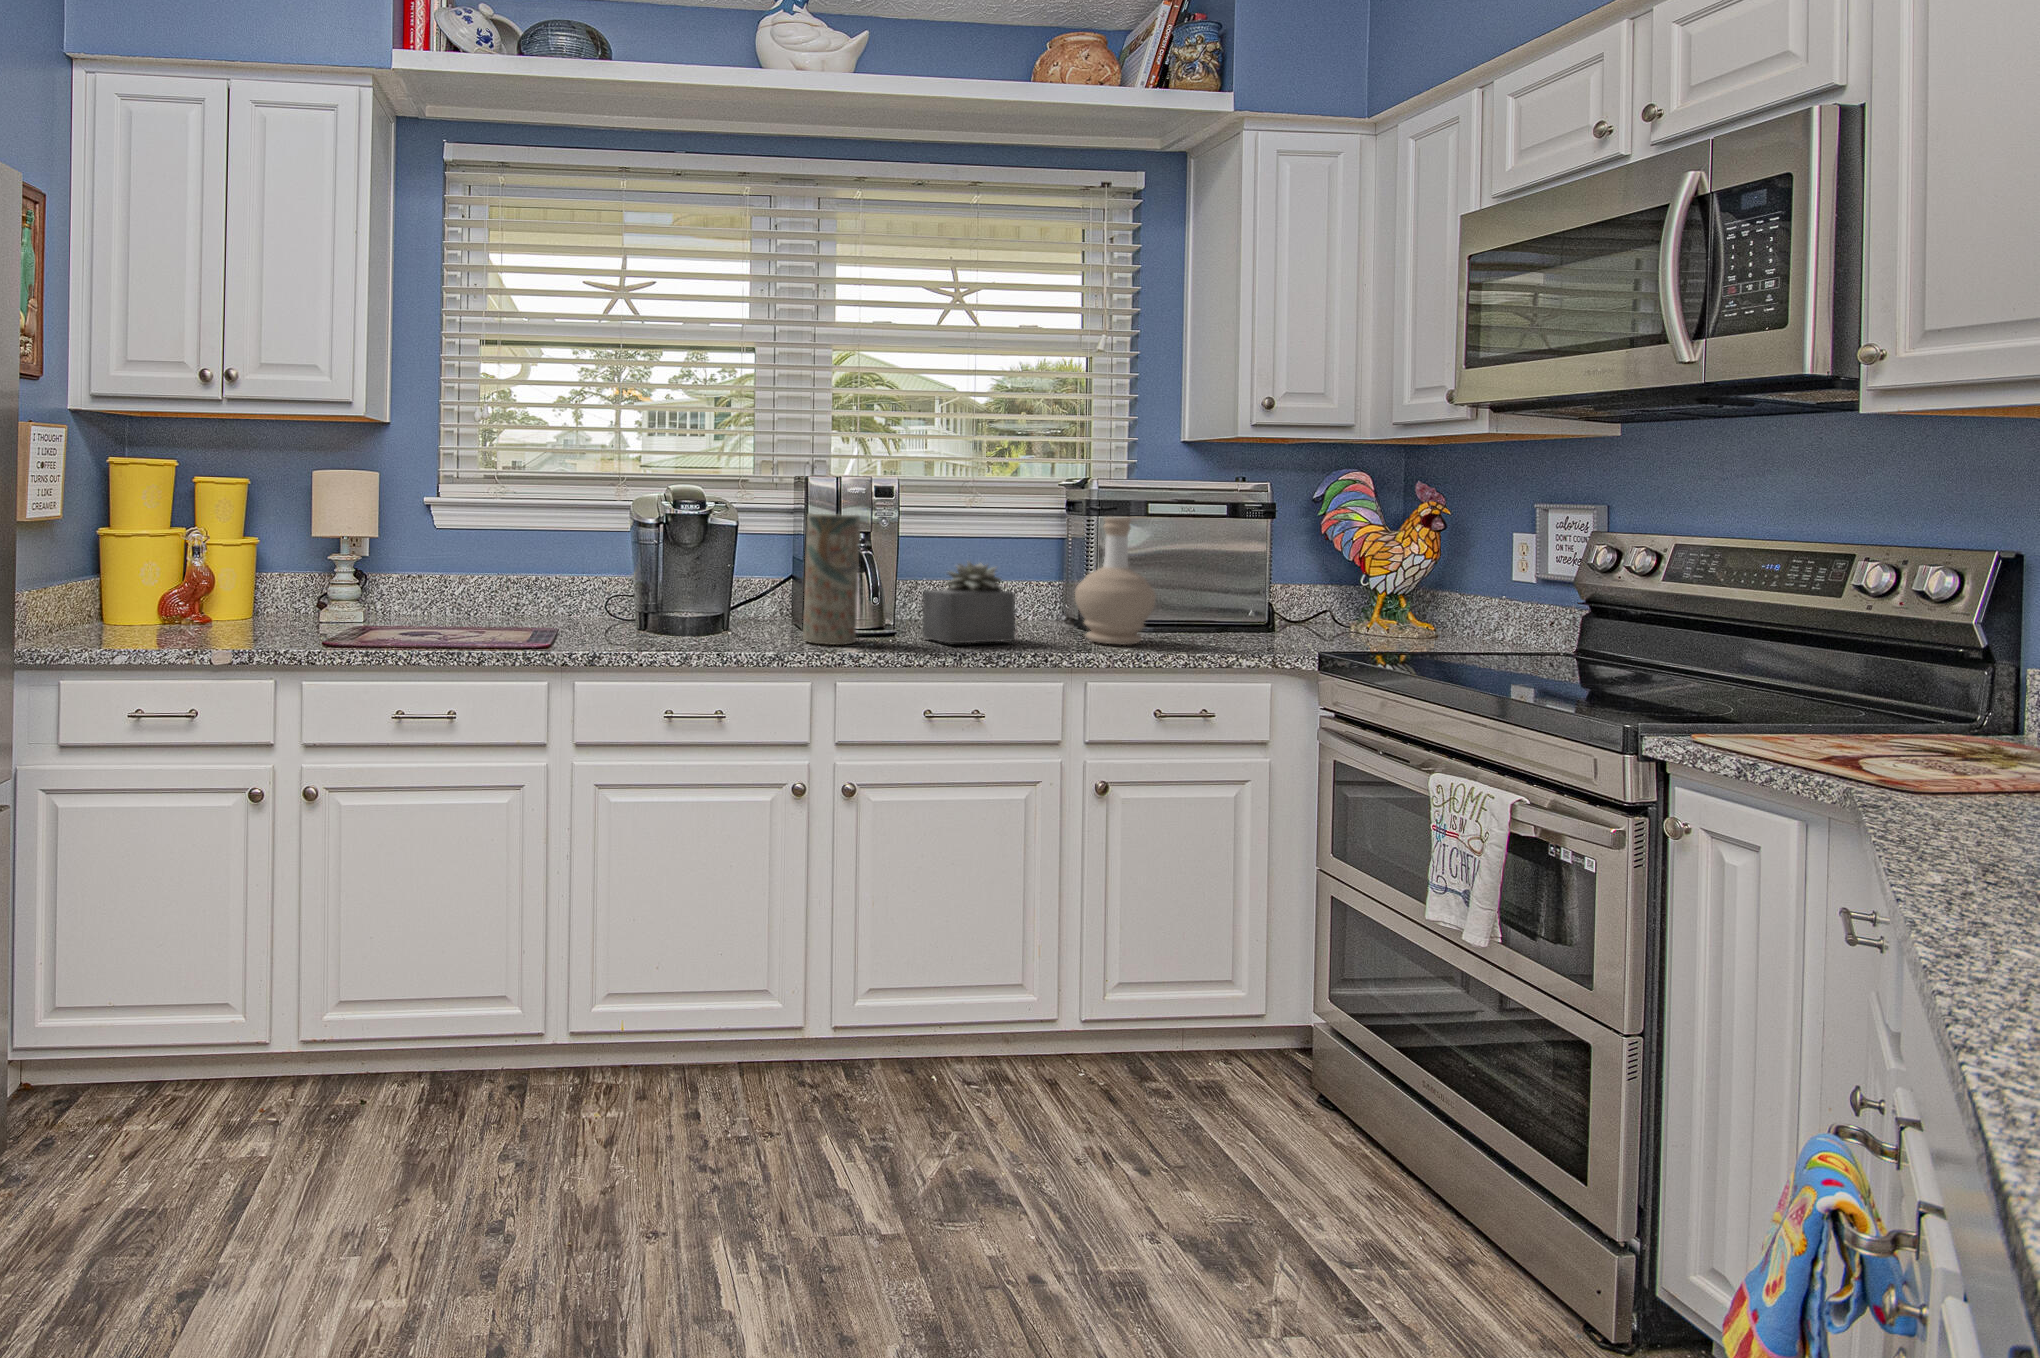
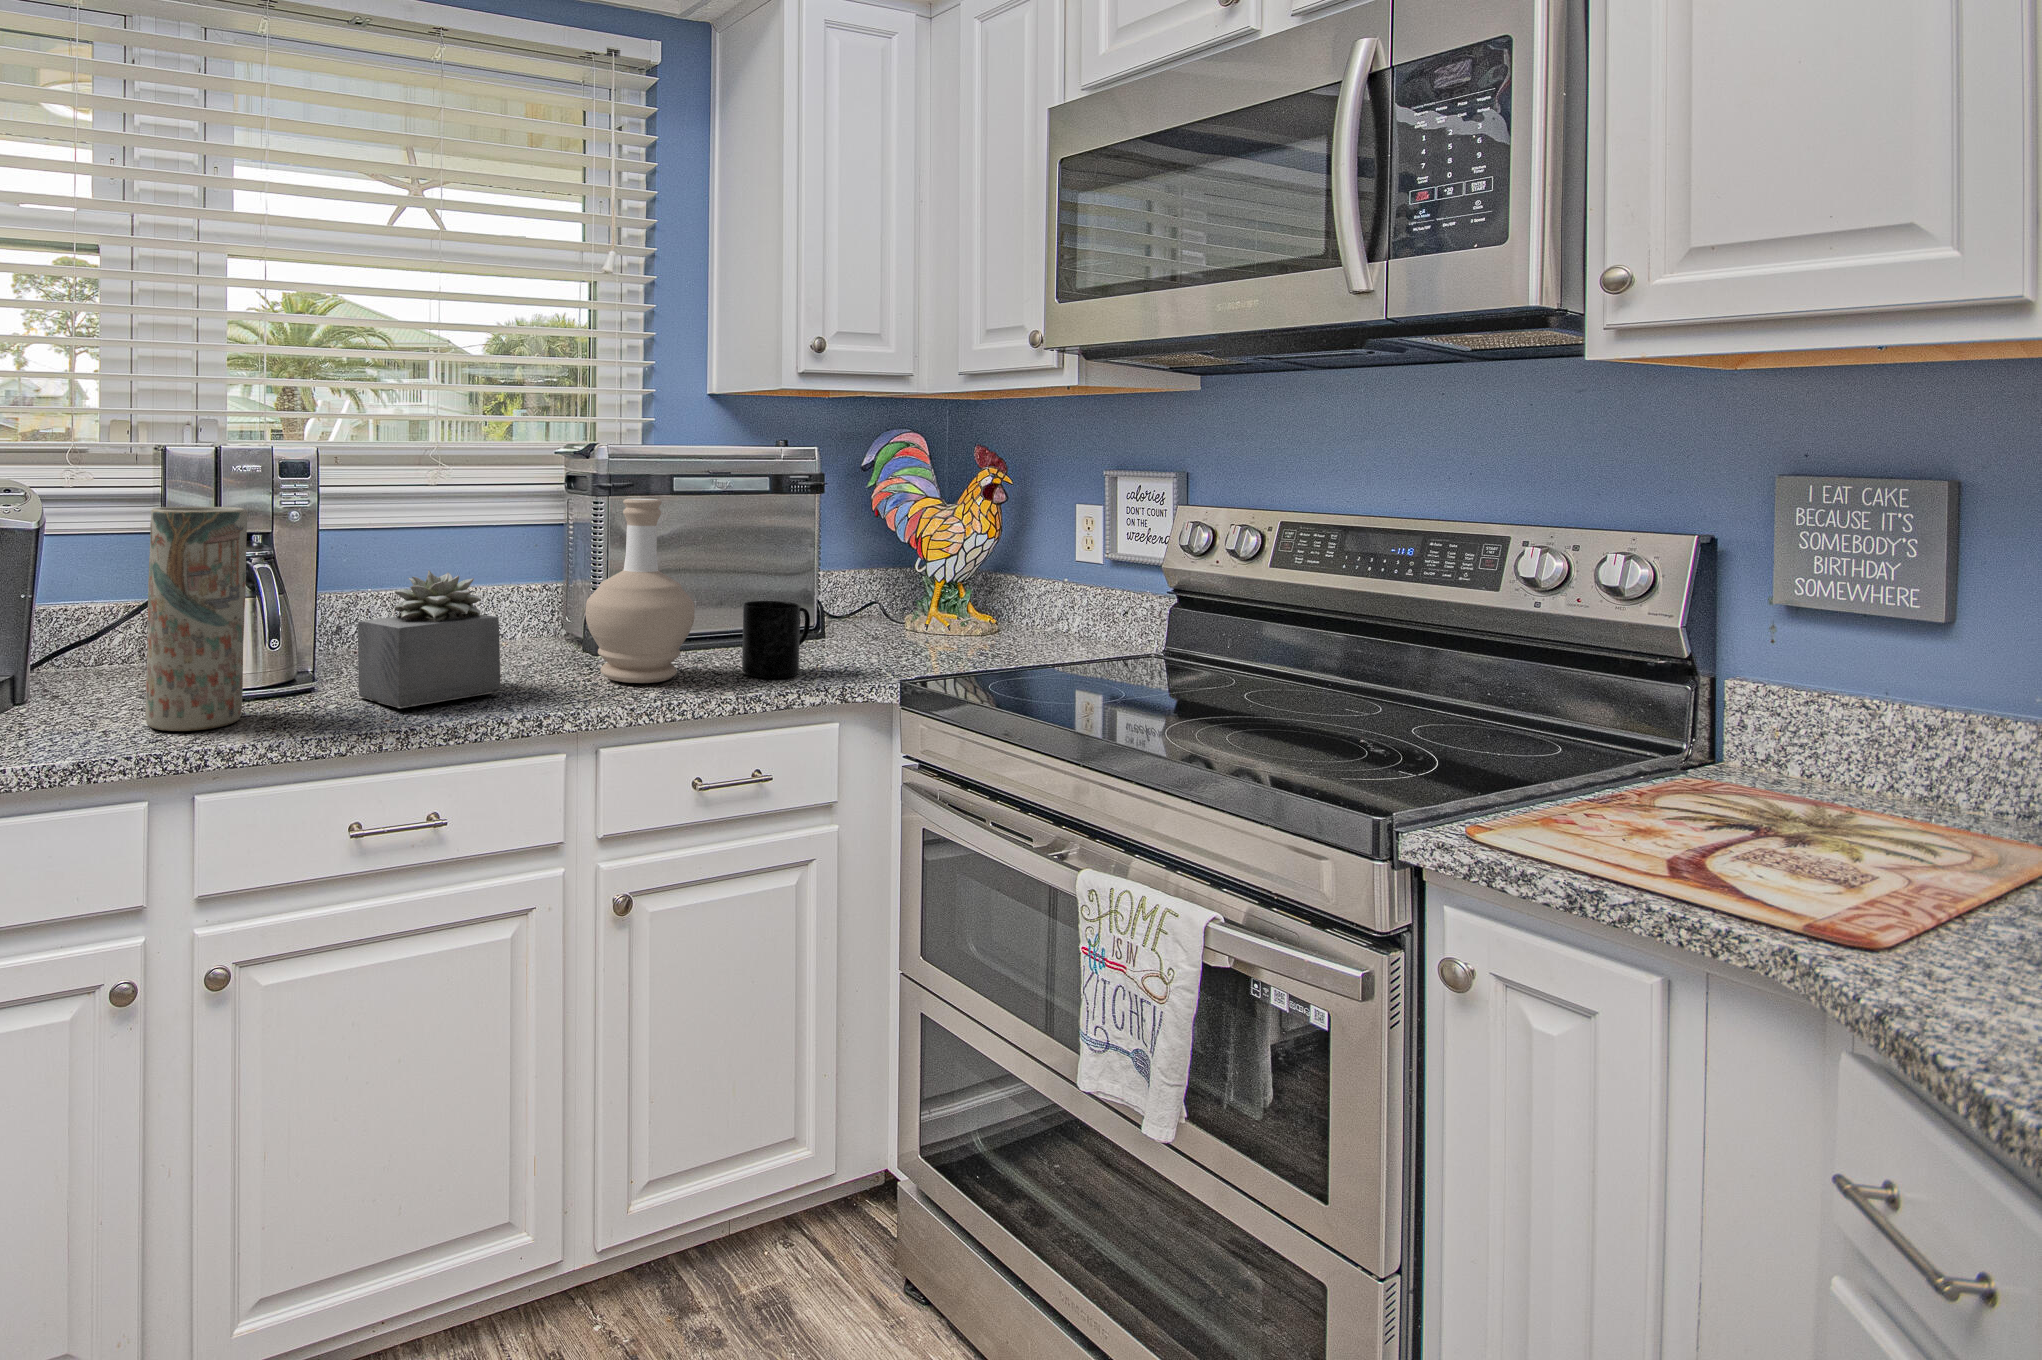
mug: none [1193,594,1249,649] -> present [742,601,810,678]

